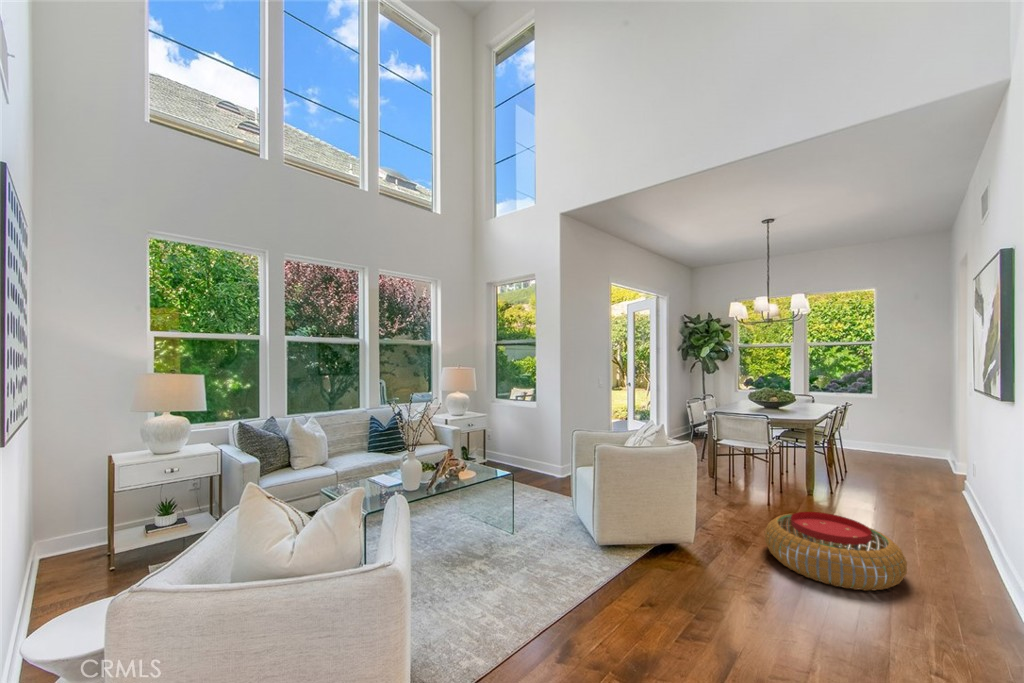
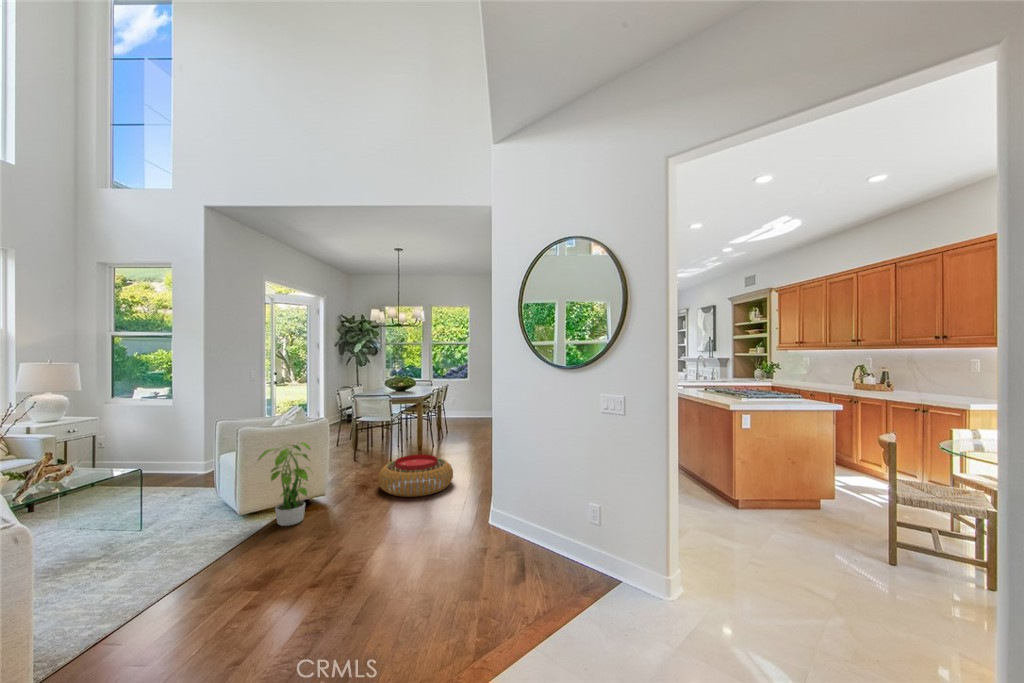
potted plant: none [613,467,681,579] -> present [258,442,311,526]

